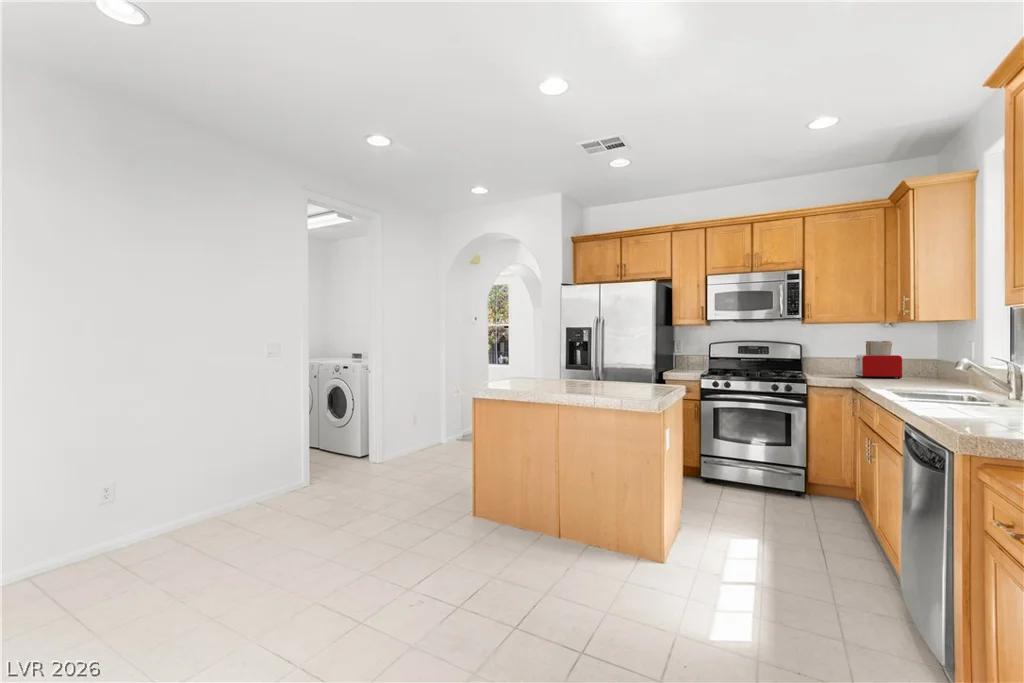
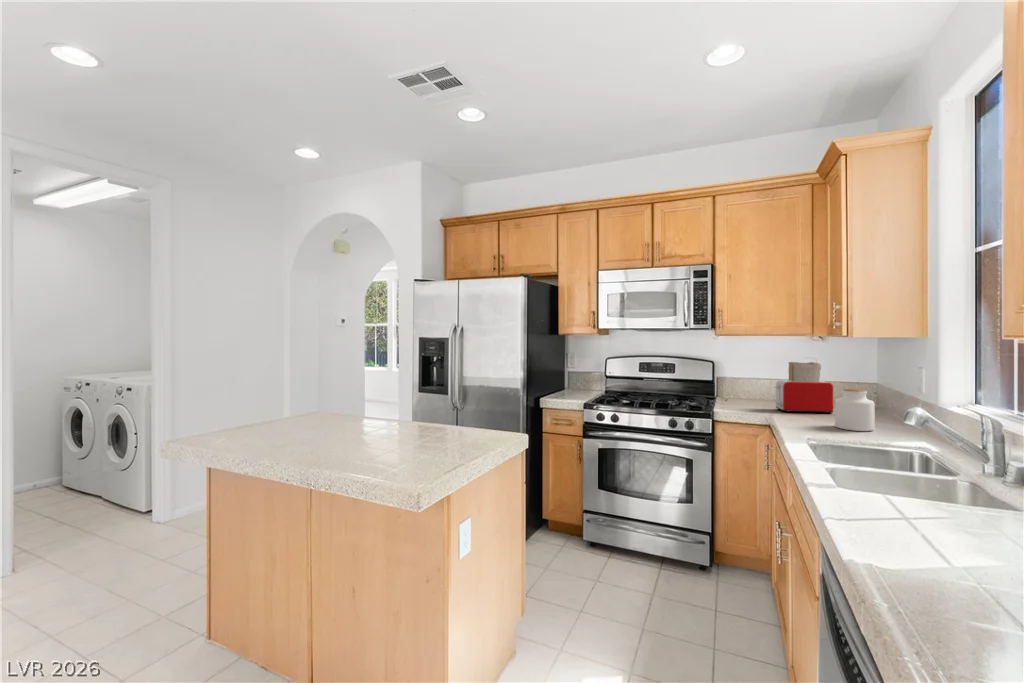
jar: none [905,357,935,385] -> present [835,389,875,431]

